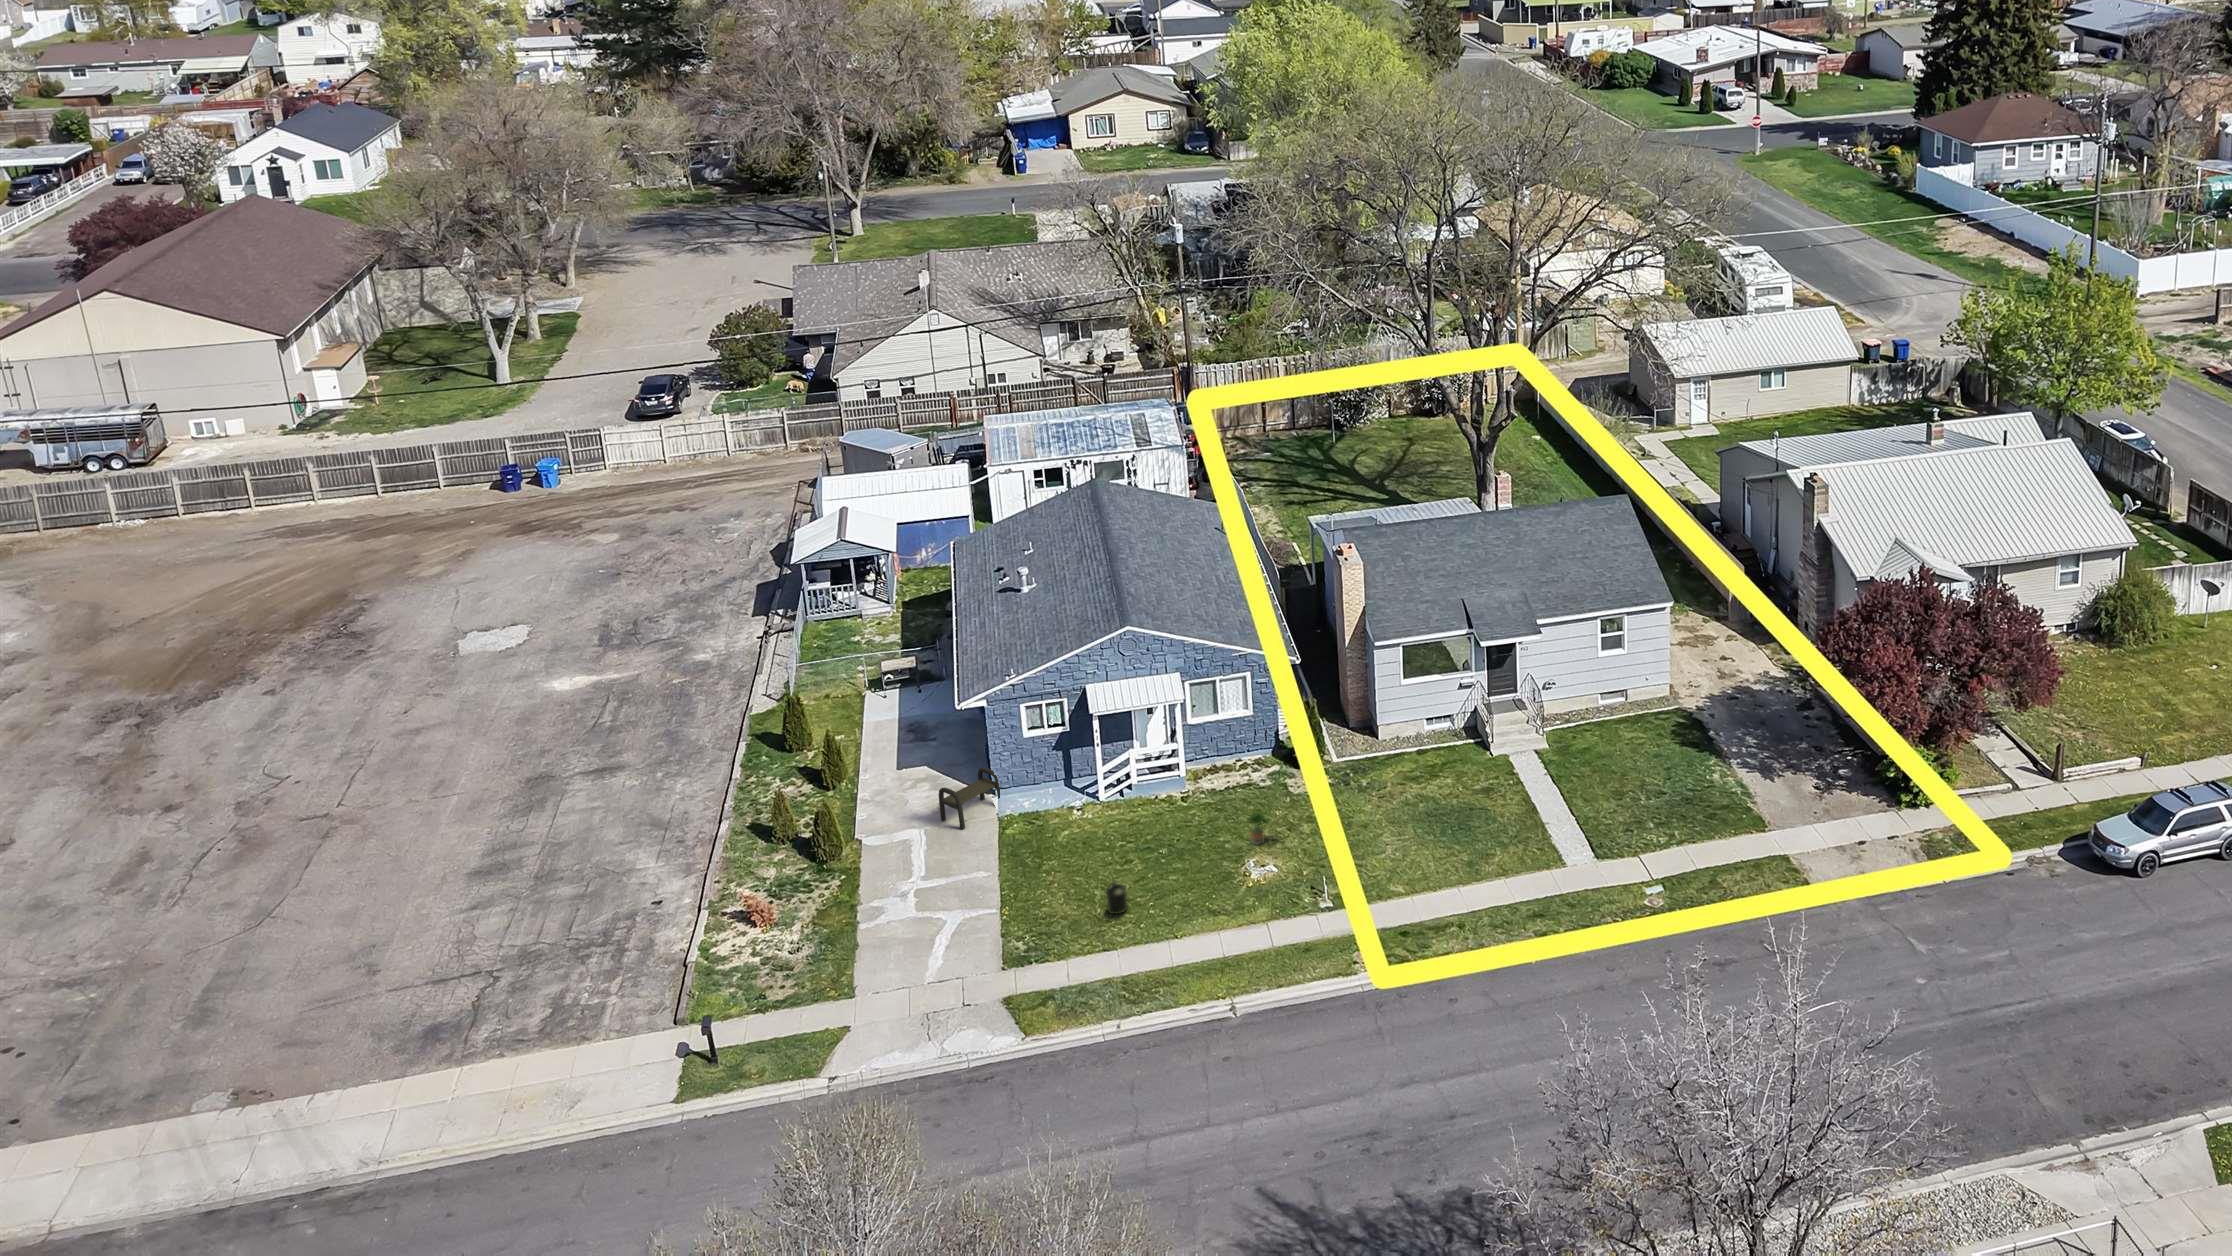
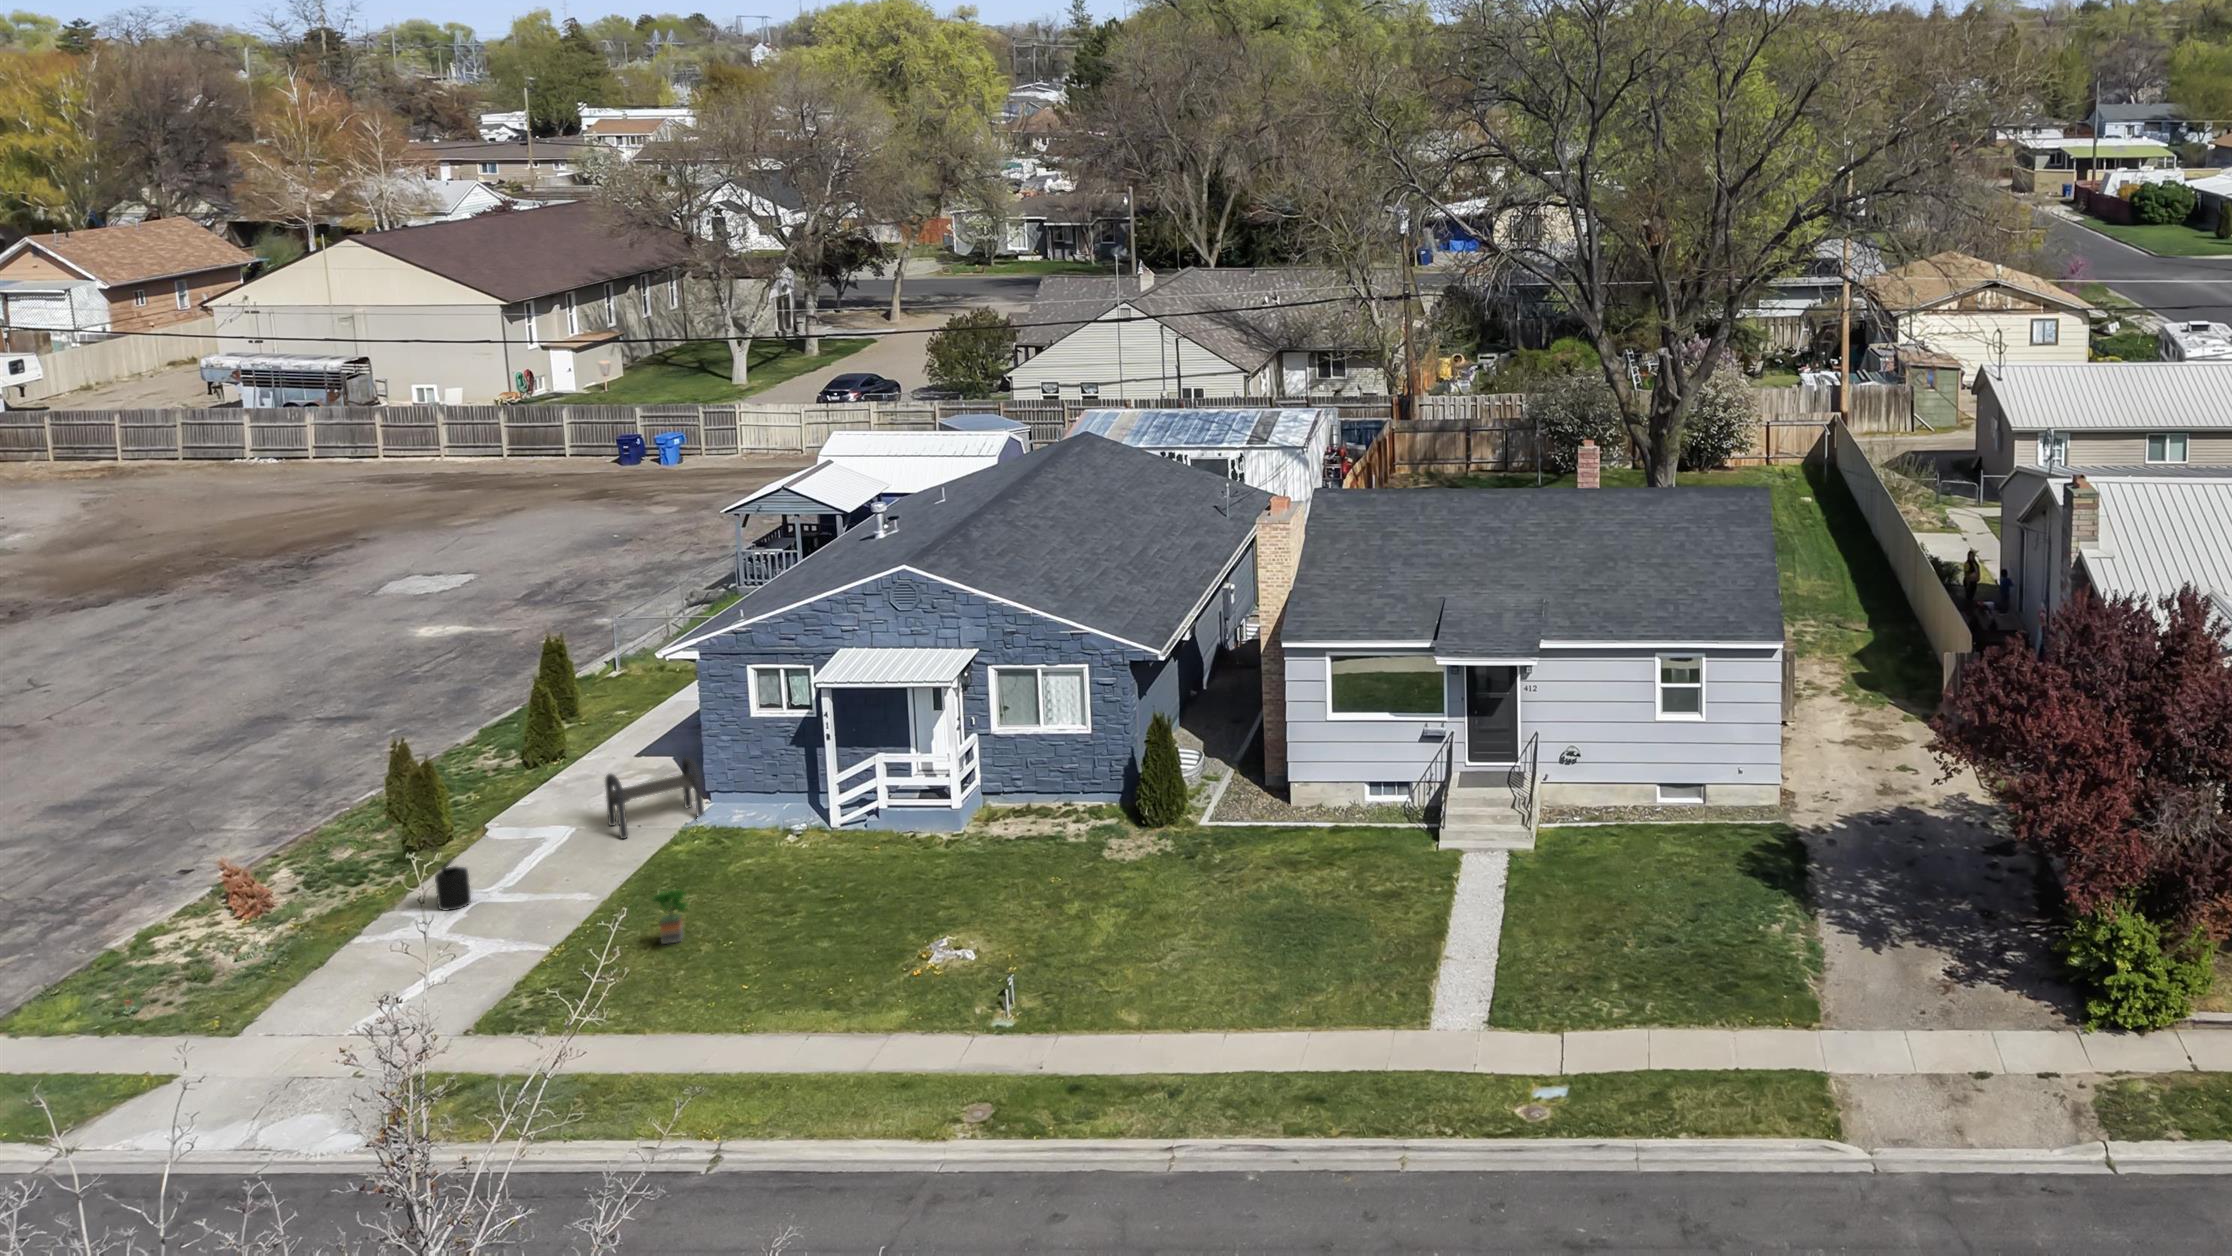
potted tree: present [1247,813,1268,845] -> present [653,890,688,944]
trash can: present [1106,881,1127,914] -> present [435,859,471,911]

